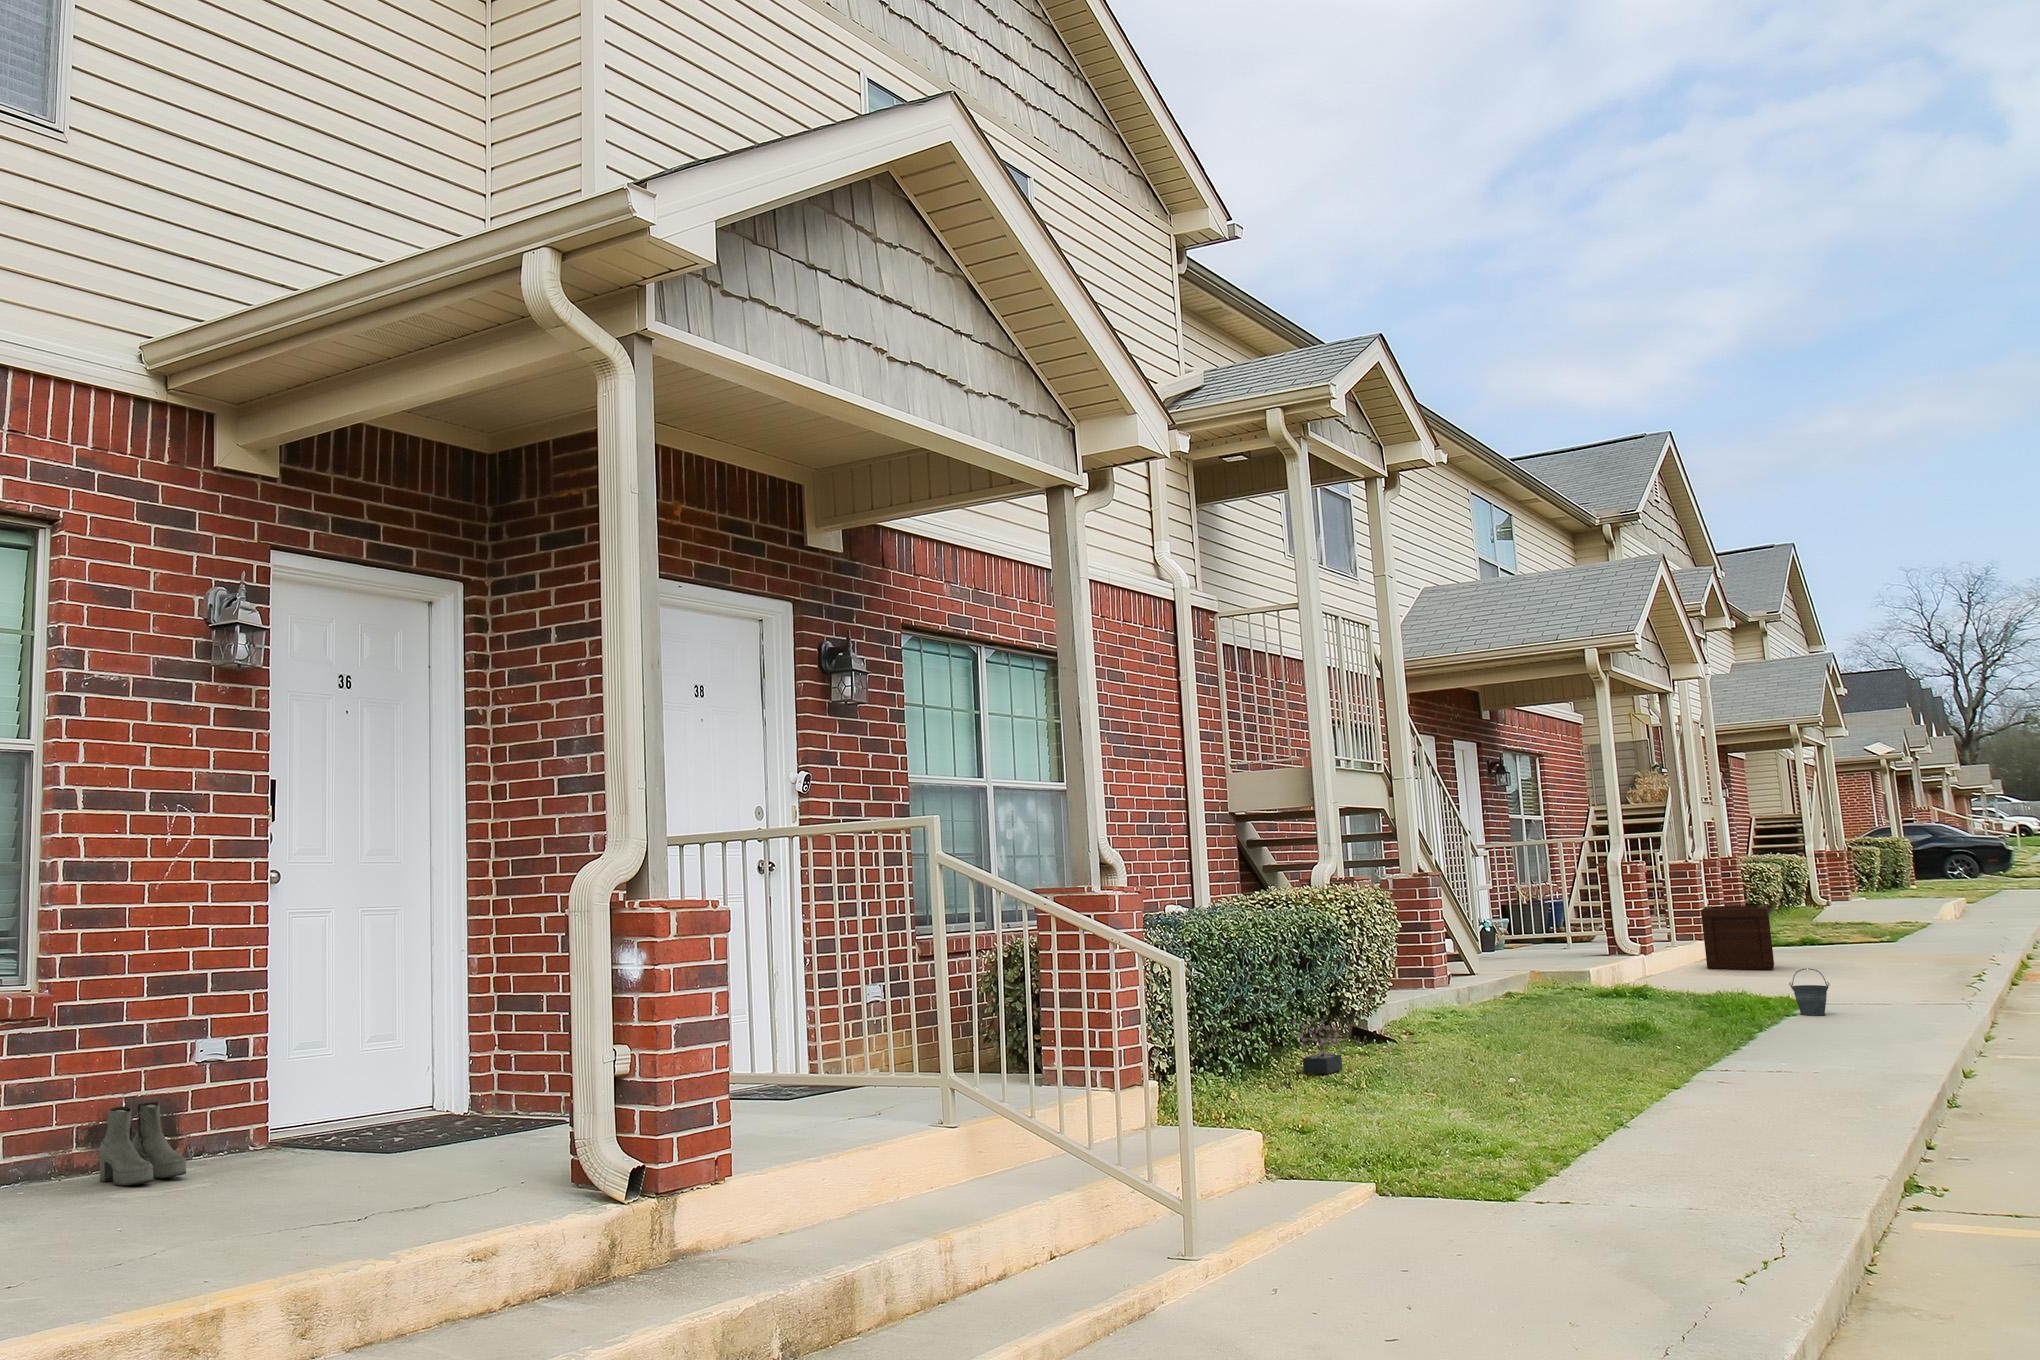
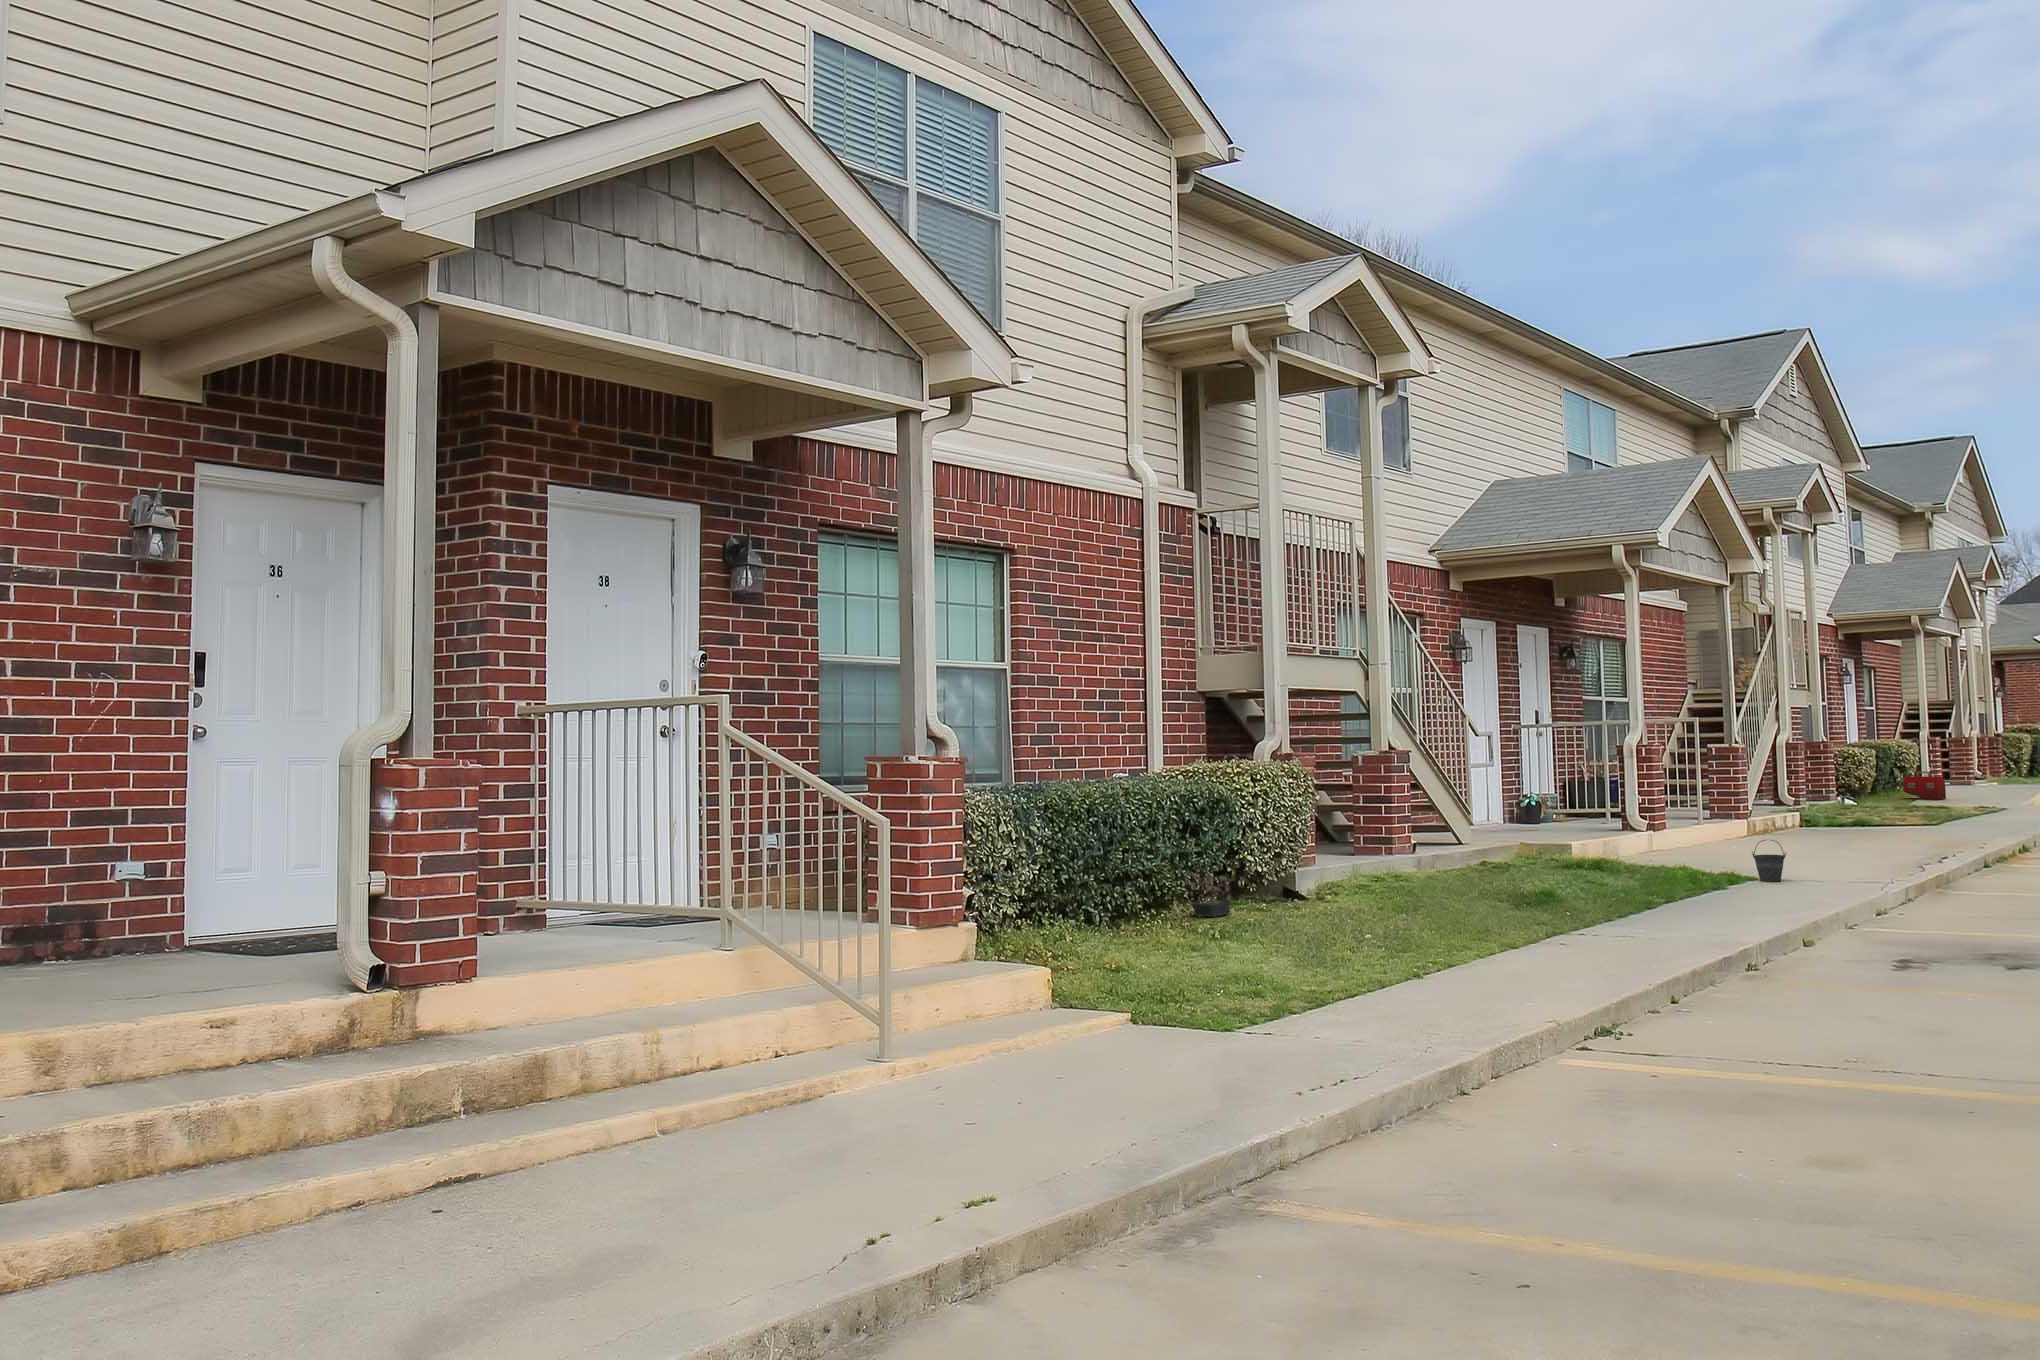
toolbox: none [1800,890,1846,920] -> present [1903,772,1946,800]
wooden crate: present [1701,905,1774,970] -> none [1737,784,1807,842]
boots: present [99,1102,186,1186] -> none [19,905,87,967]

